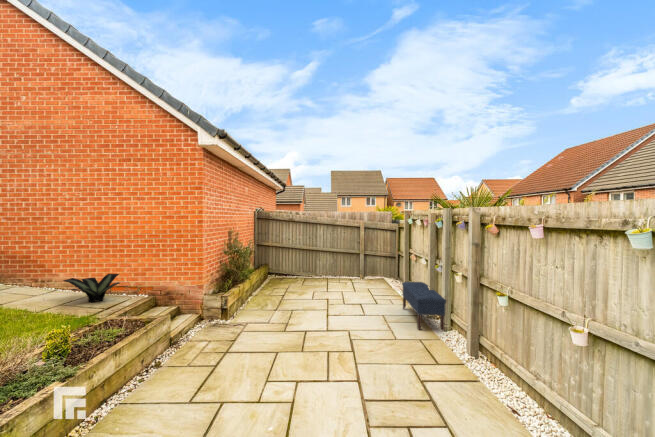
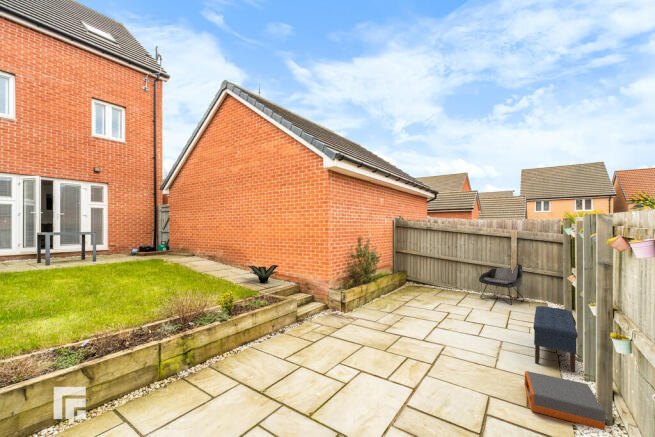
lounge chair: none [338,247,371,285] -> present [479,264,524,305]
storage box: none [430,337,493,371] -> present [525,371,605,430]

